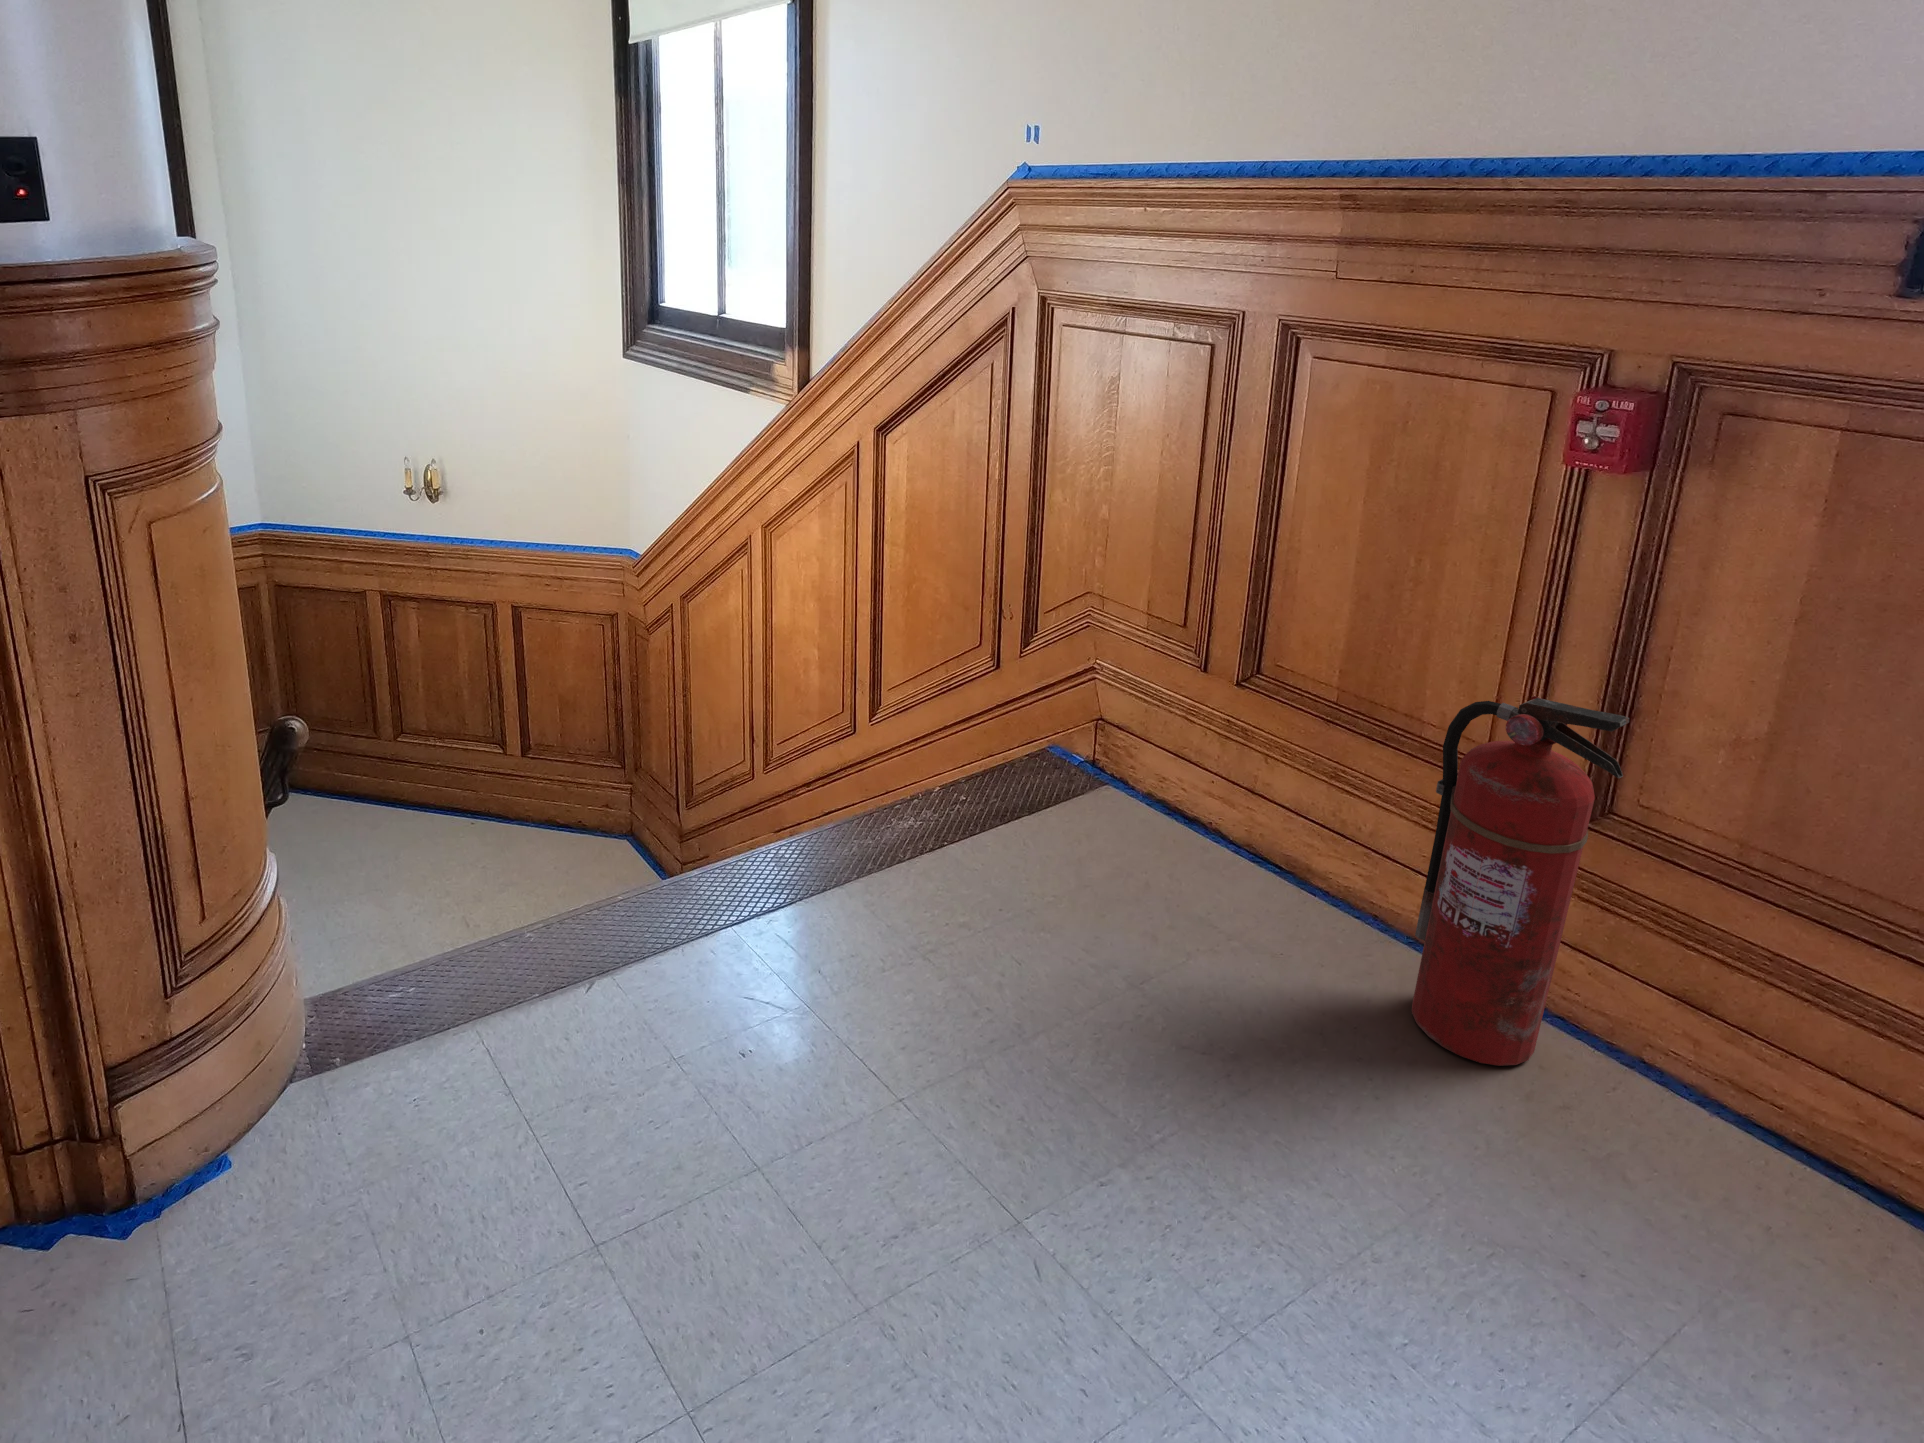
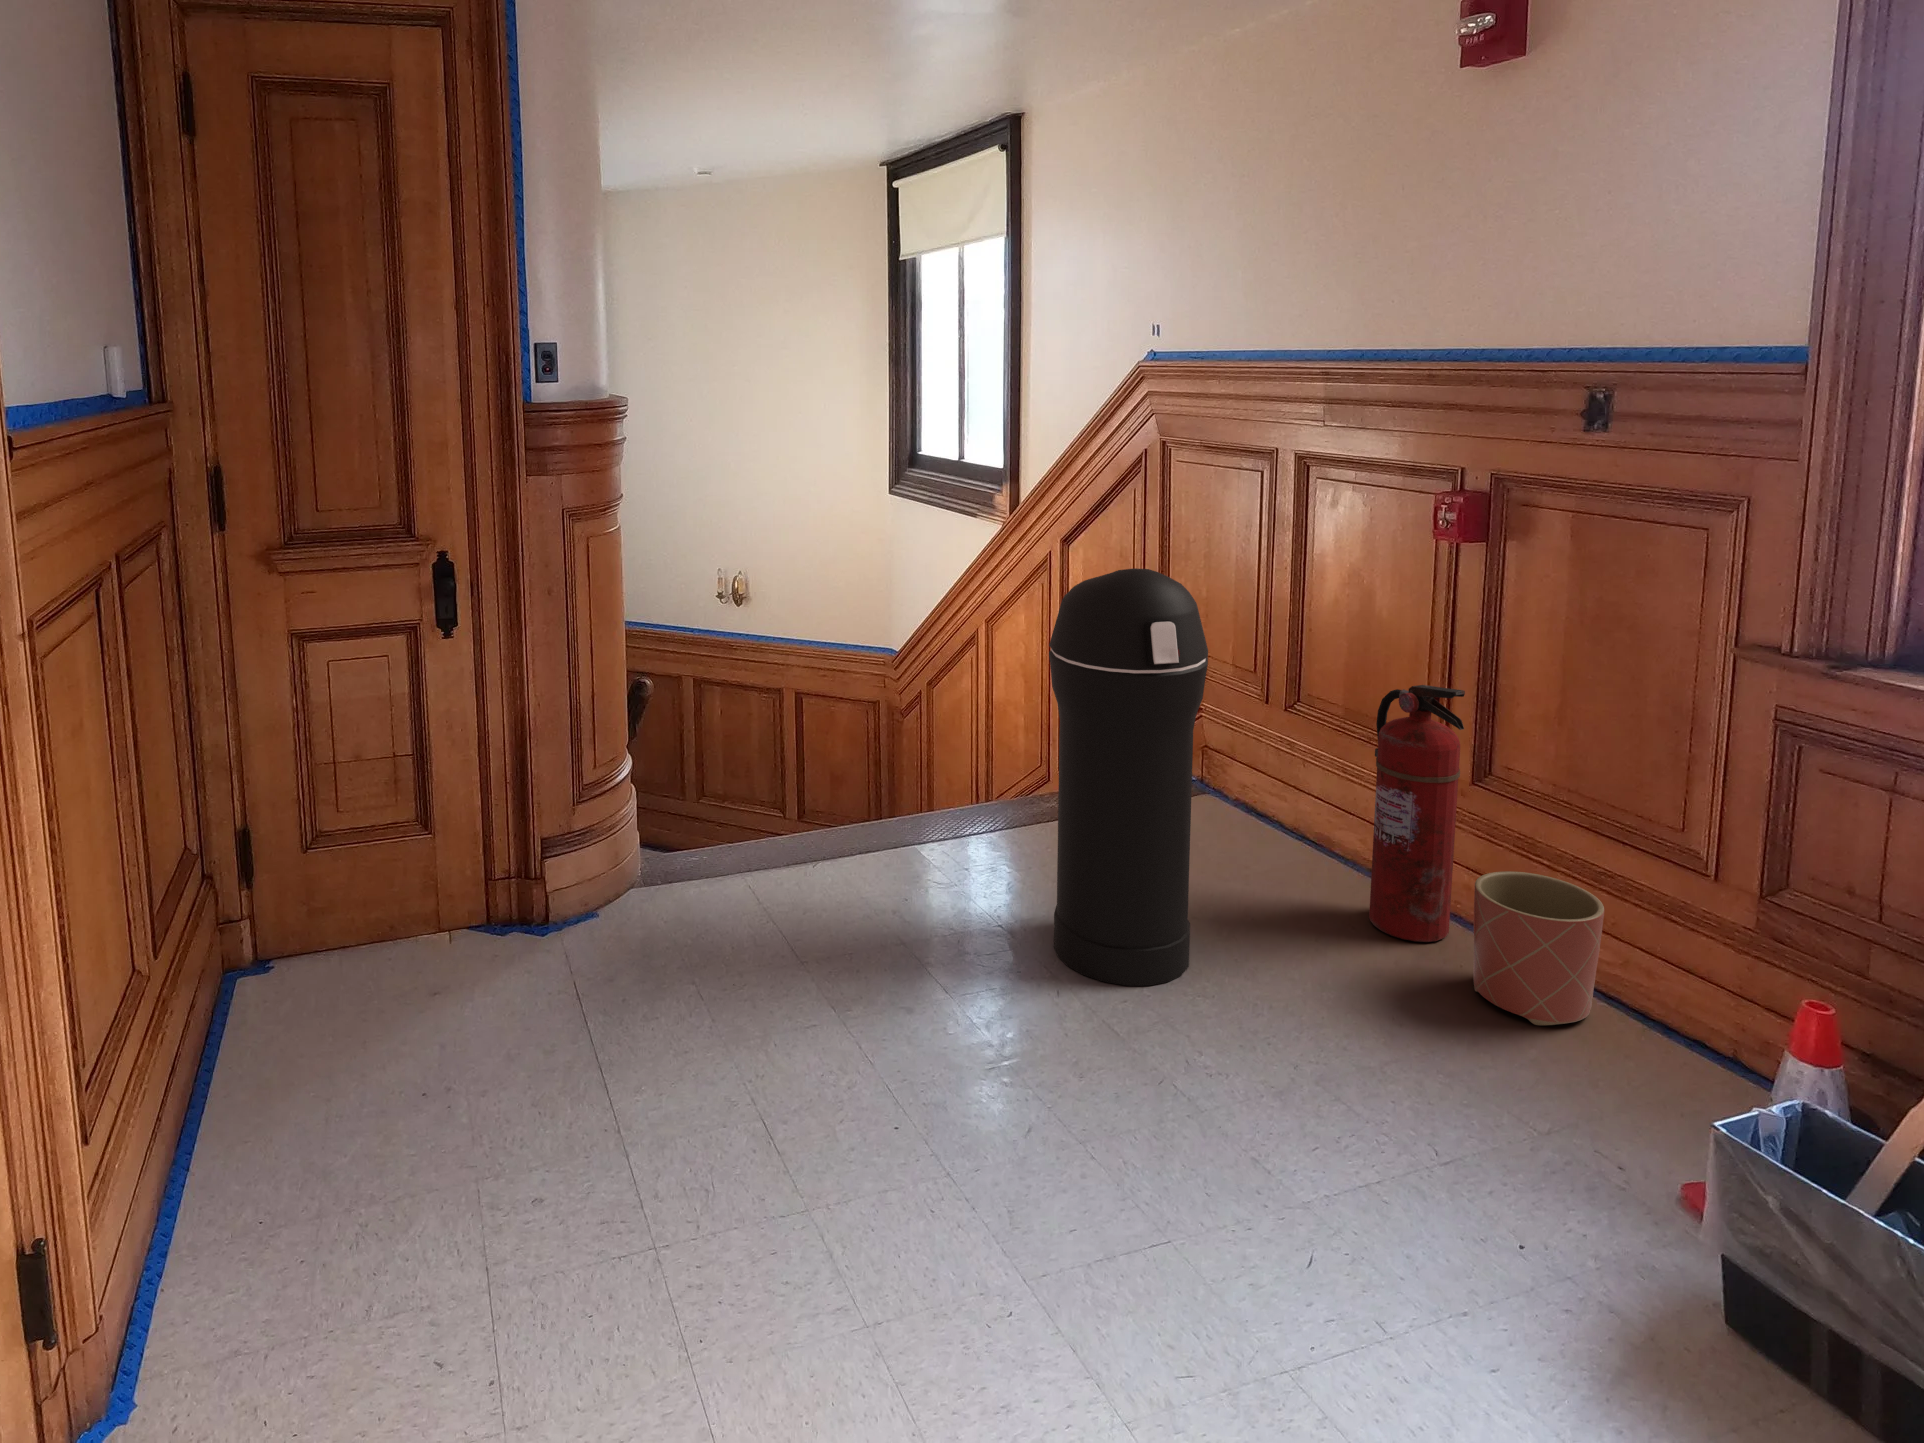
trash can: none [994,565,1300,1241] -> present [1049,568,1208,986]
planter: none [1626,989,1883,1253] -> present [1473,871,1604,1025]

